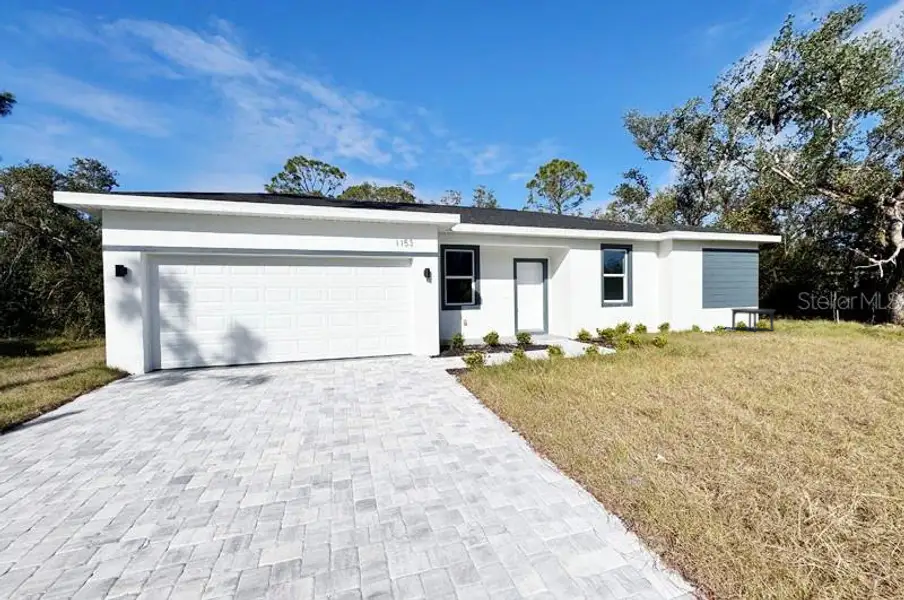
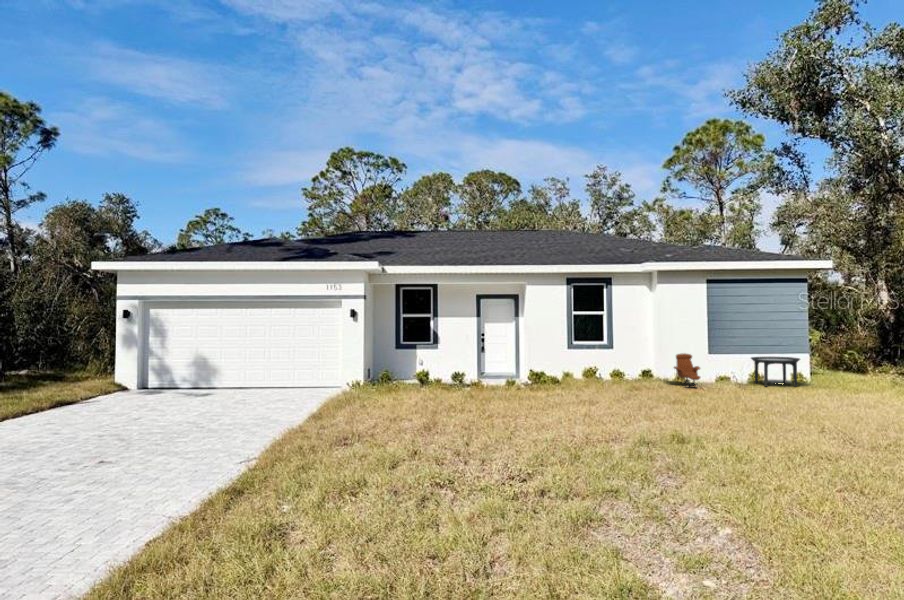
lounge chair: none [685,308,722,337] -> present [674,353,700,387]

